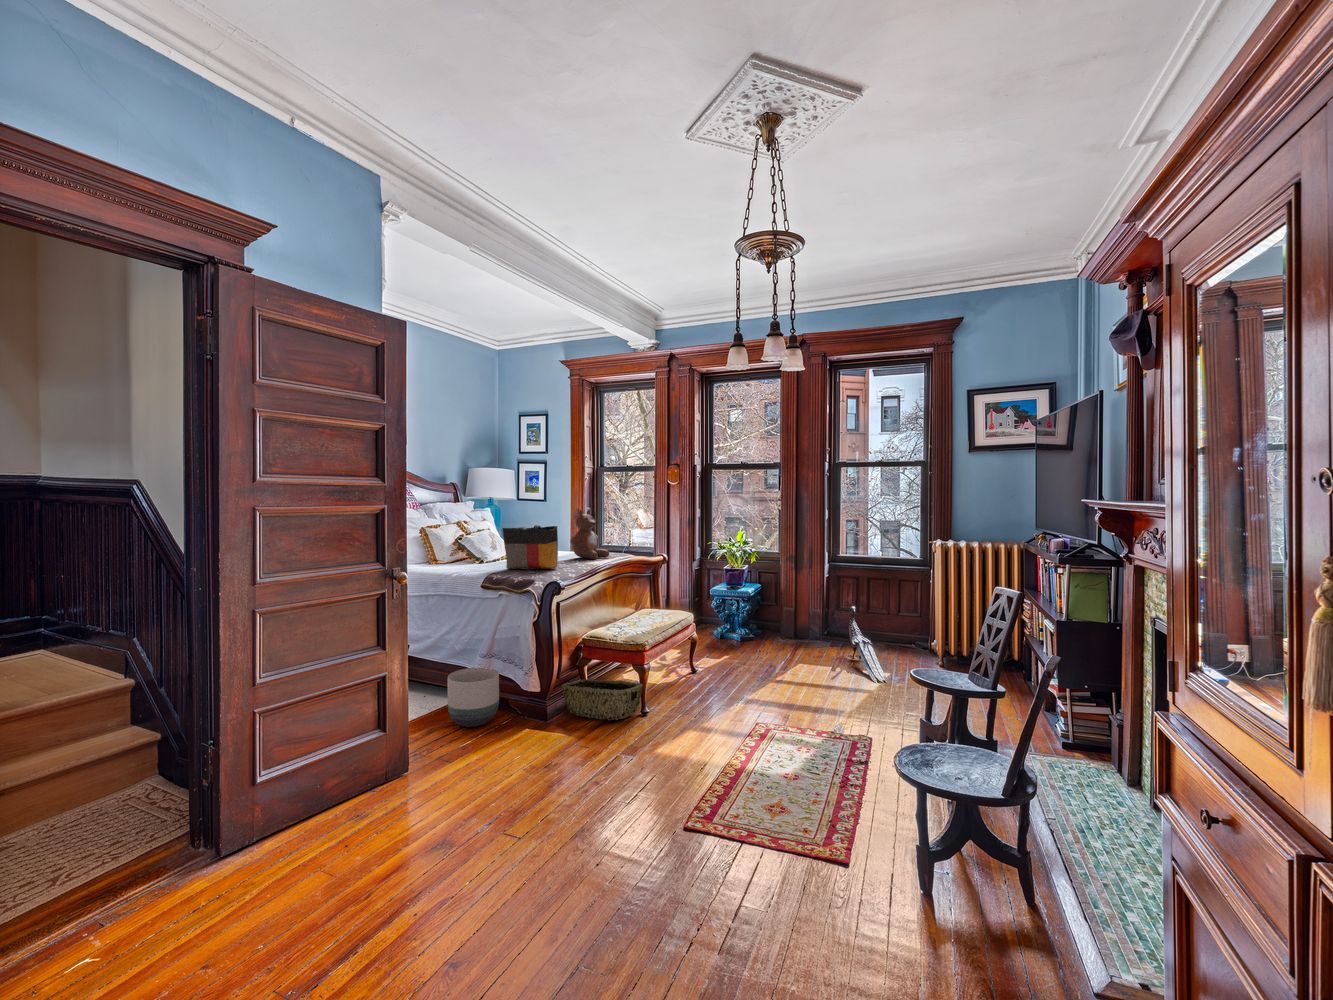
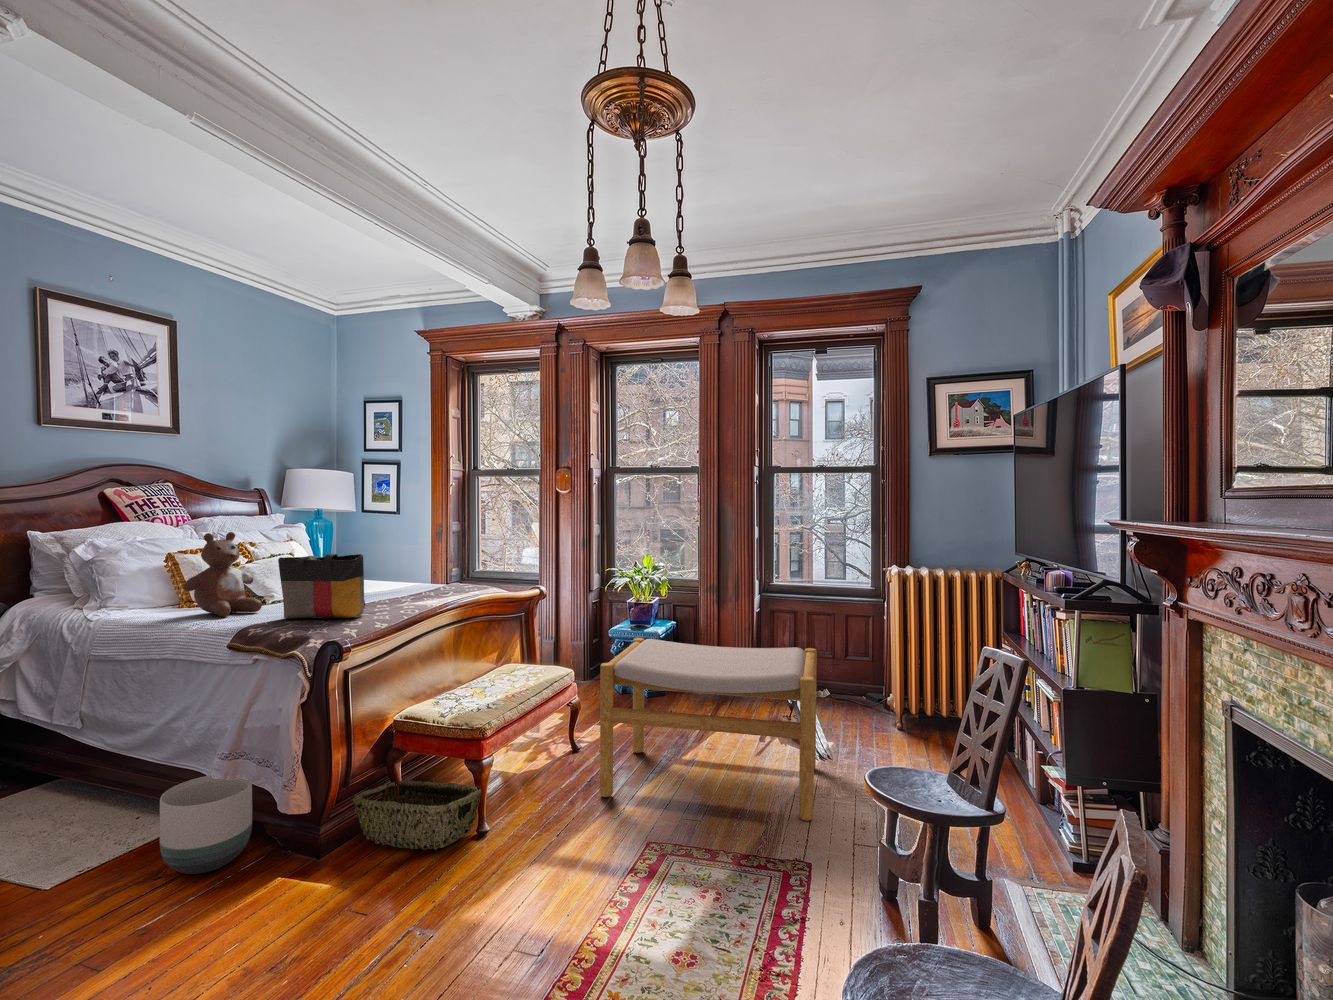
stuffed bear: present [570,509,609,559] -> present [183,532,262,617]
footstool: none [719,590,876,715] -> present [600,638,817,821]

